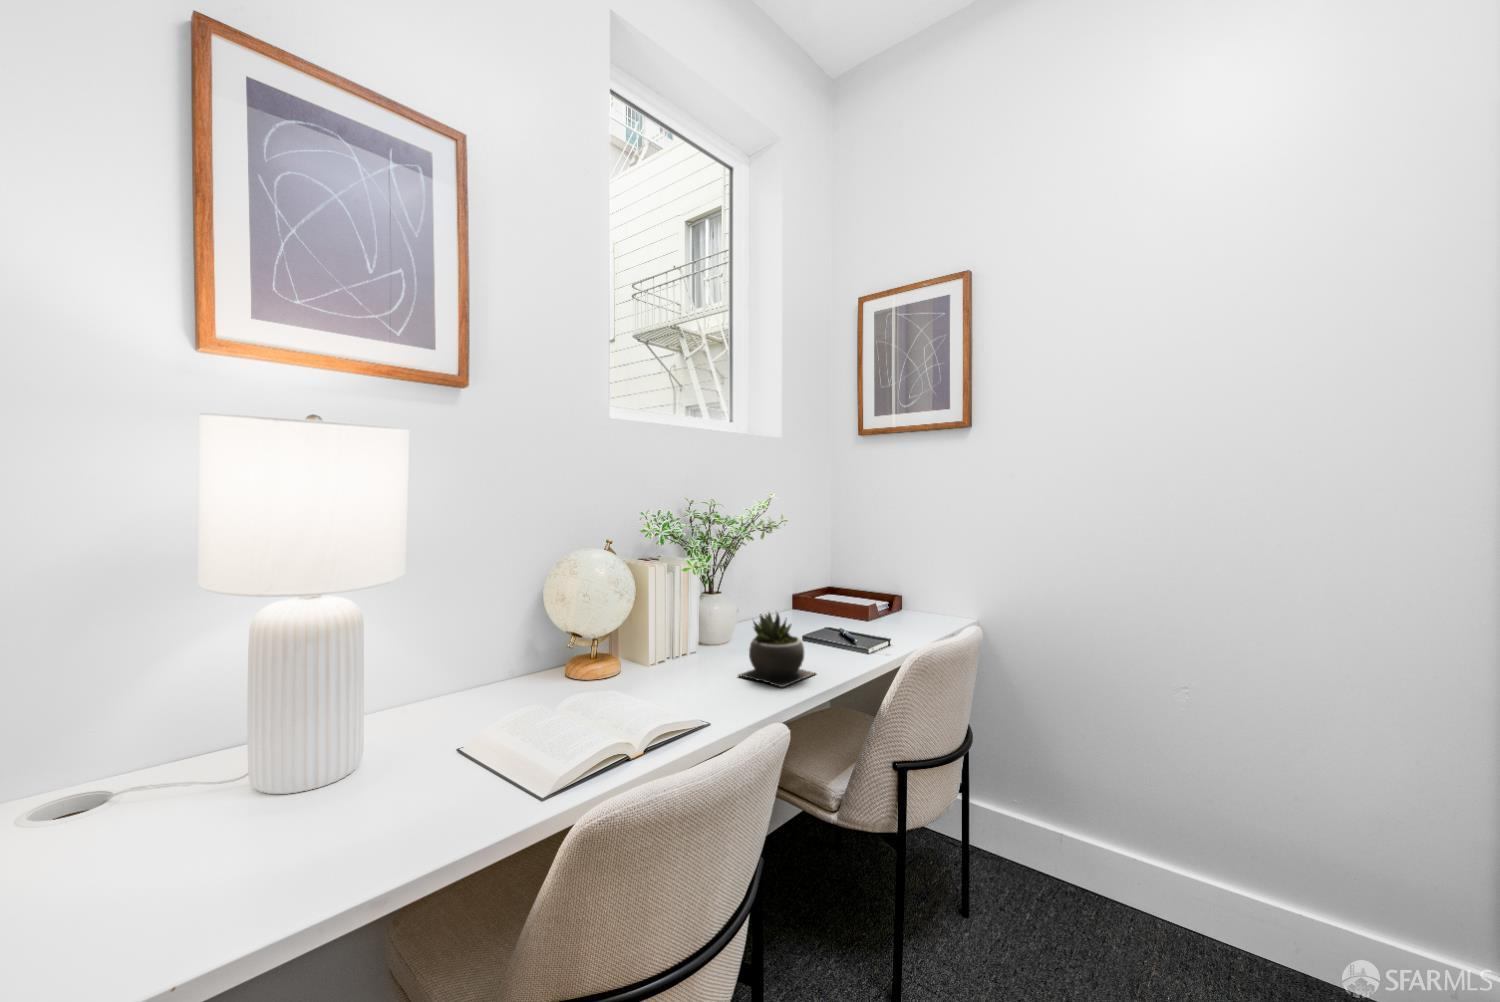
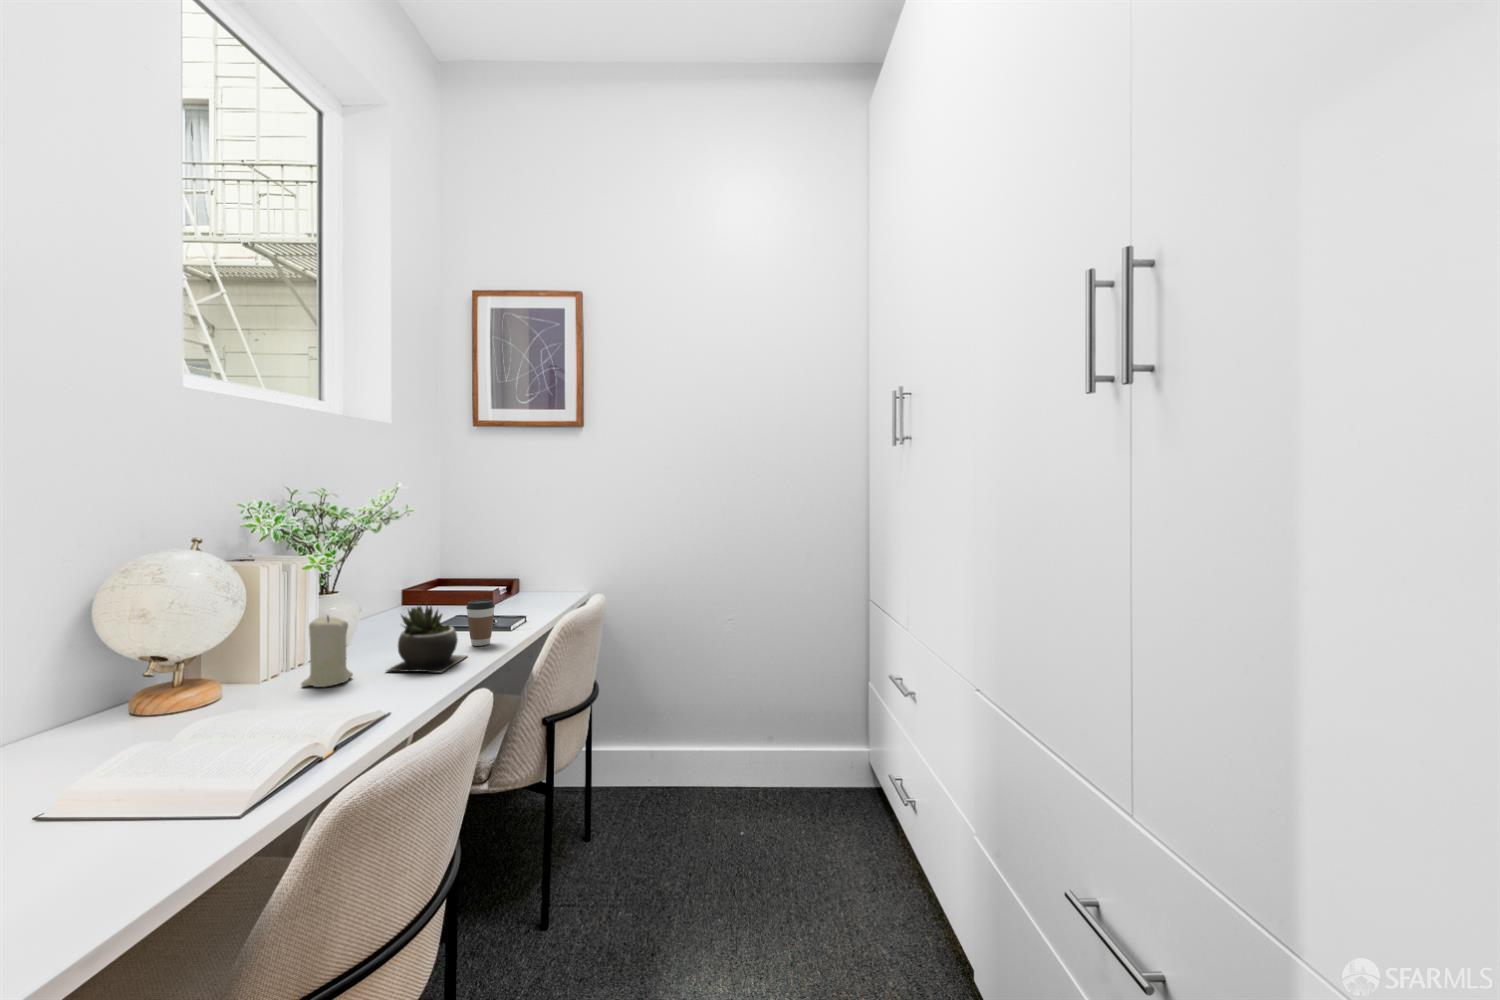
candle: none [668,613,710,681] -> present [301,616,353,687]
coffee cup: none [821,614,850,664] -> present [466,600,495,646]

